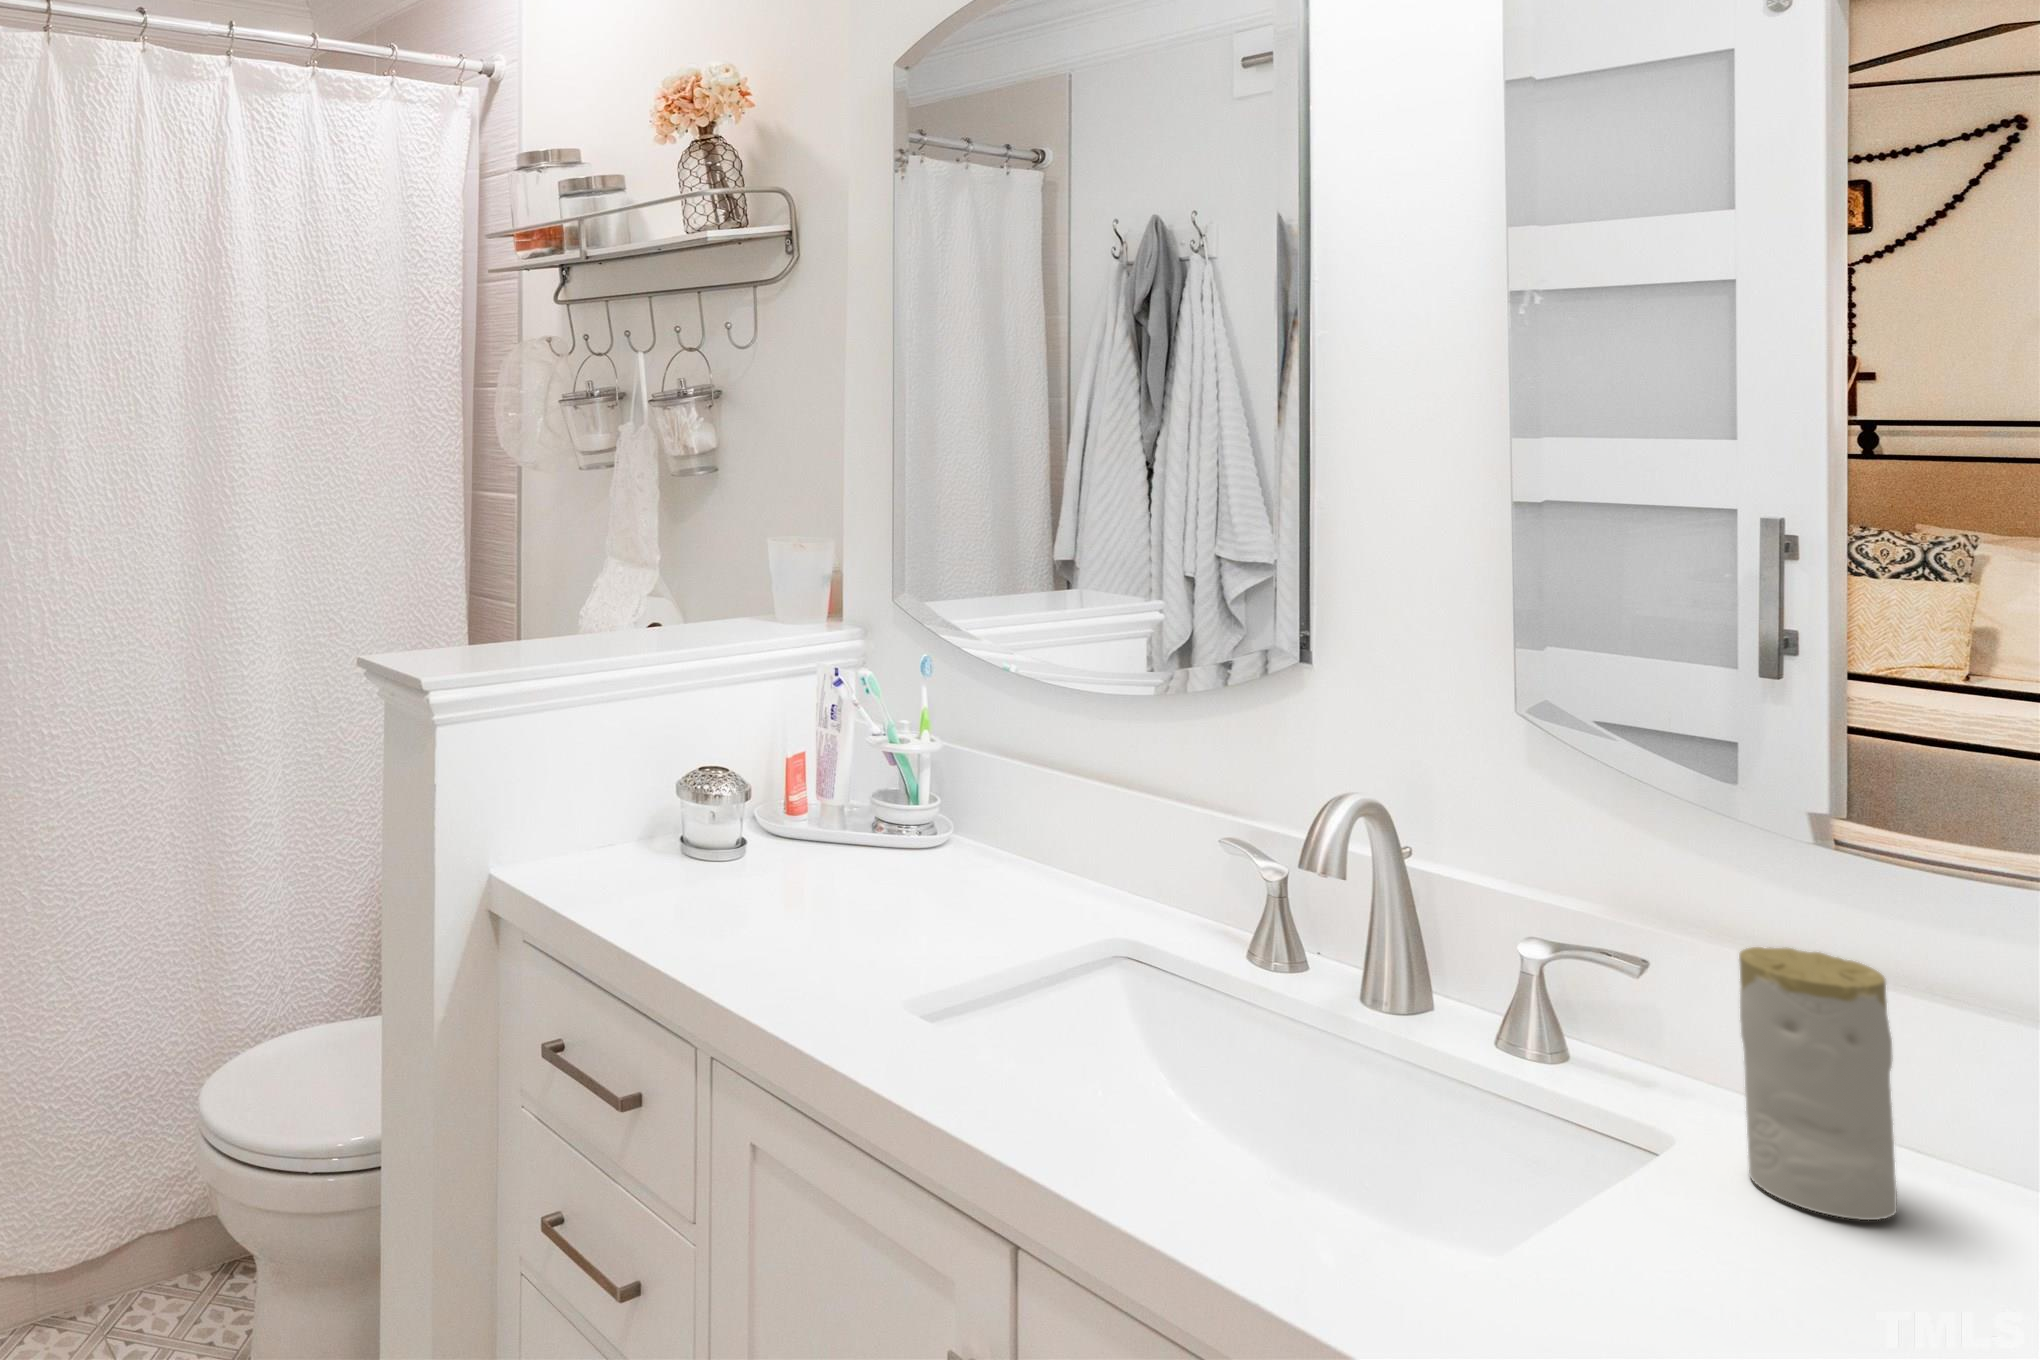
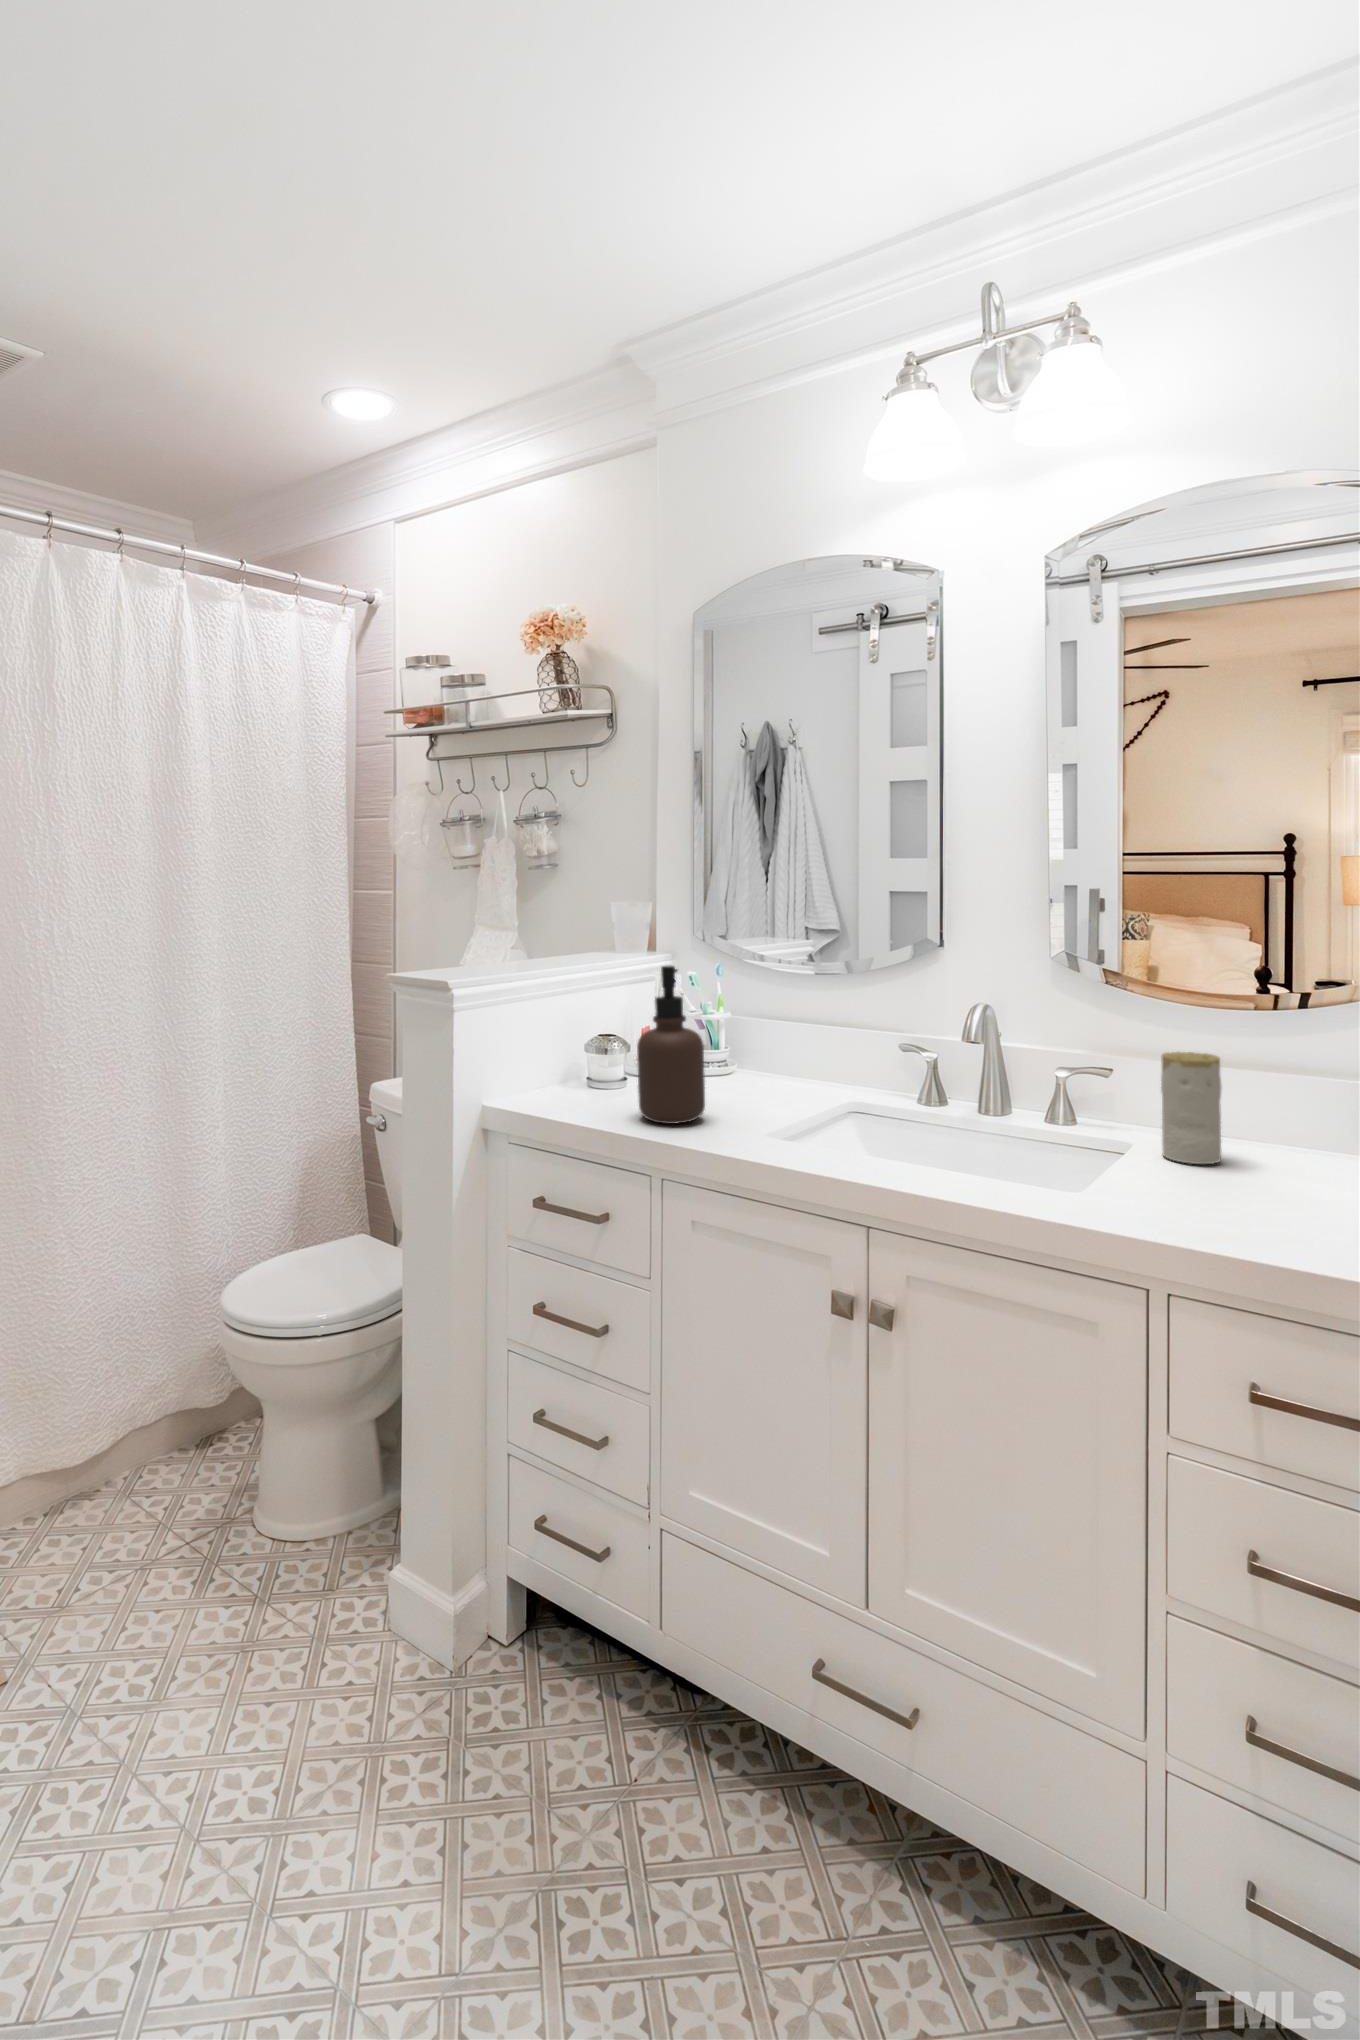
soap dispenser: none [702,668,819,949] -> present [637,966,705,1124]

